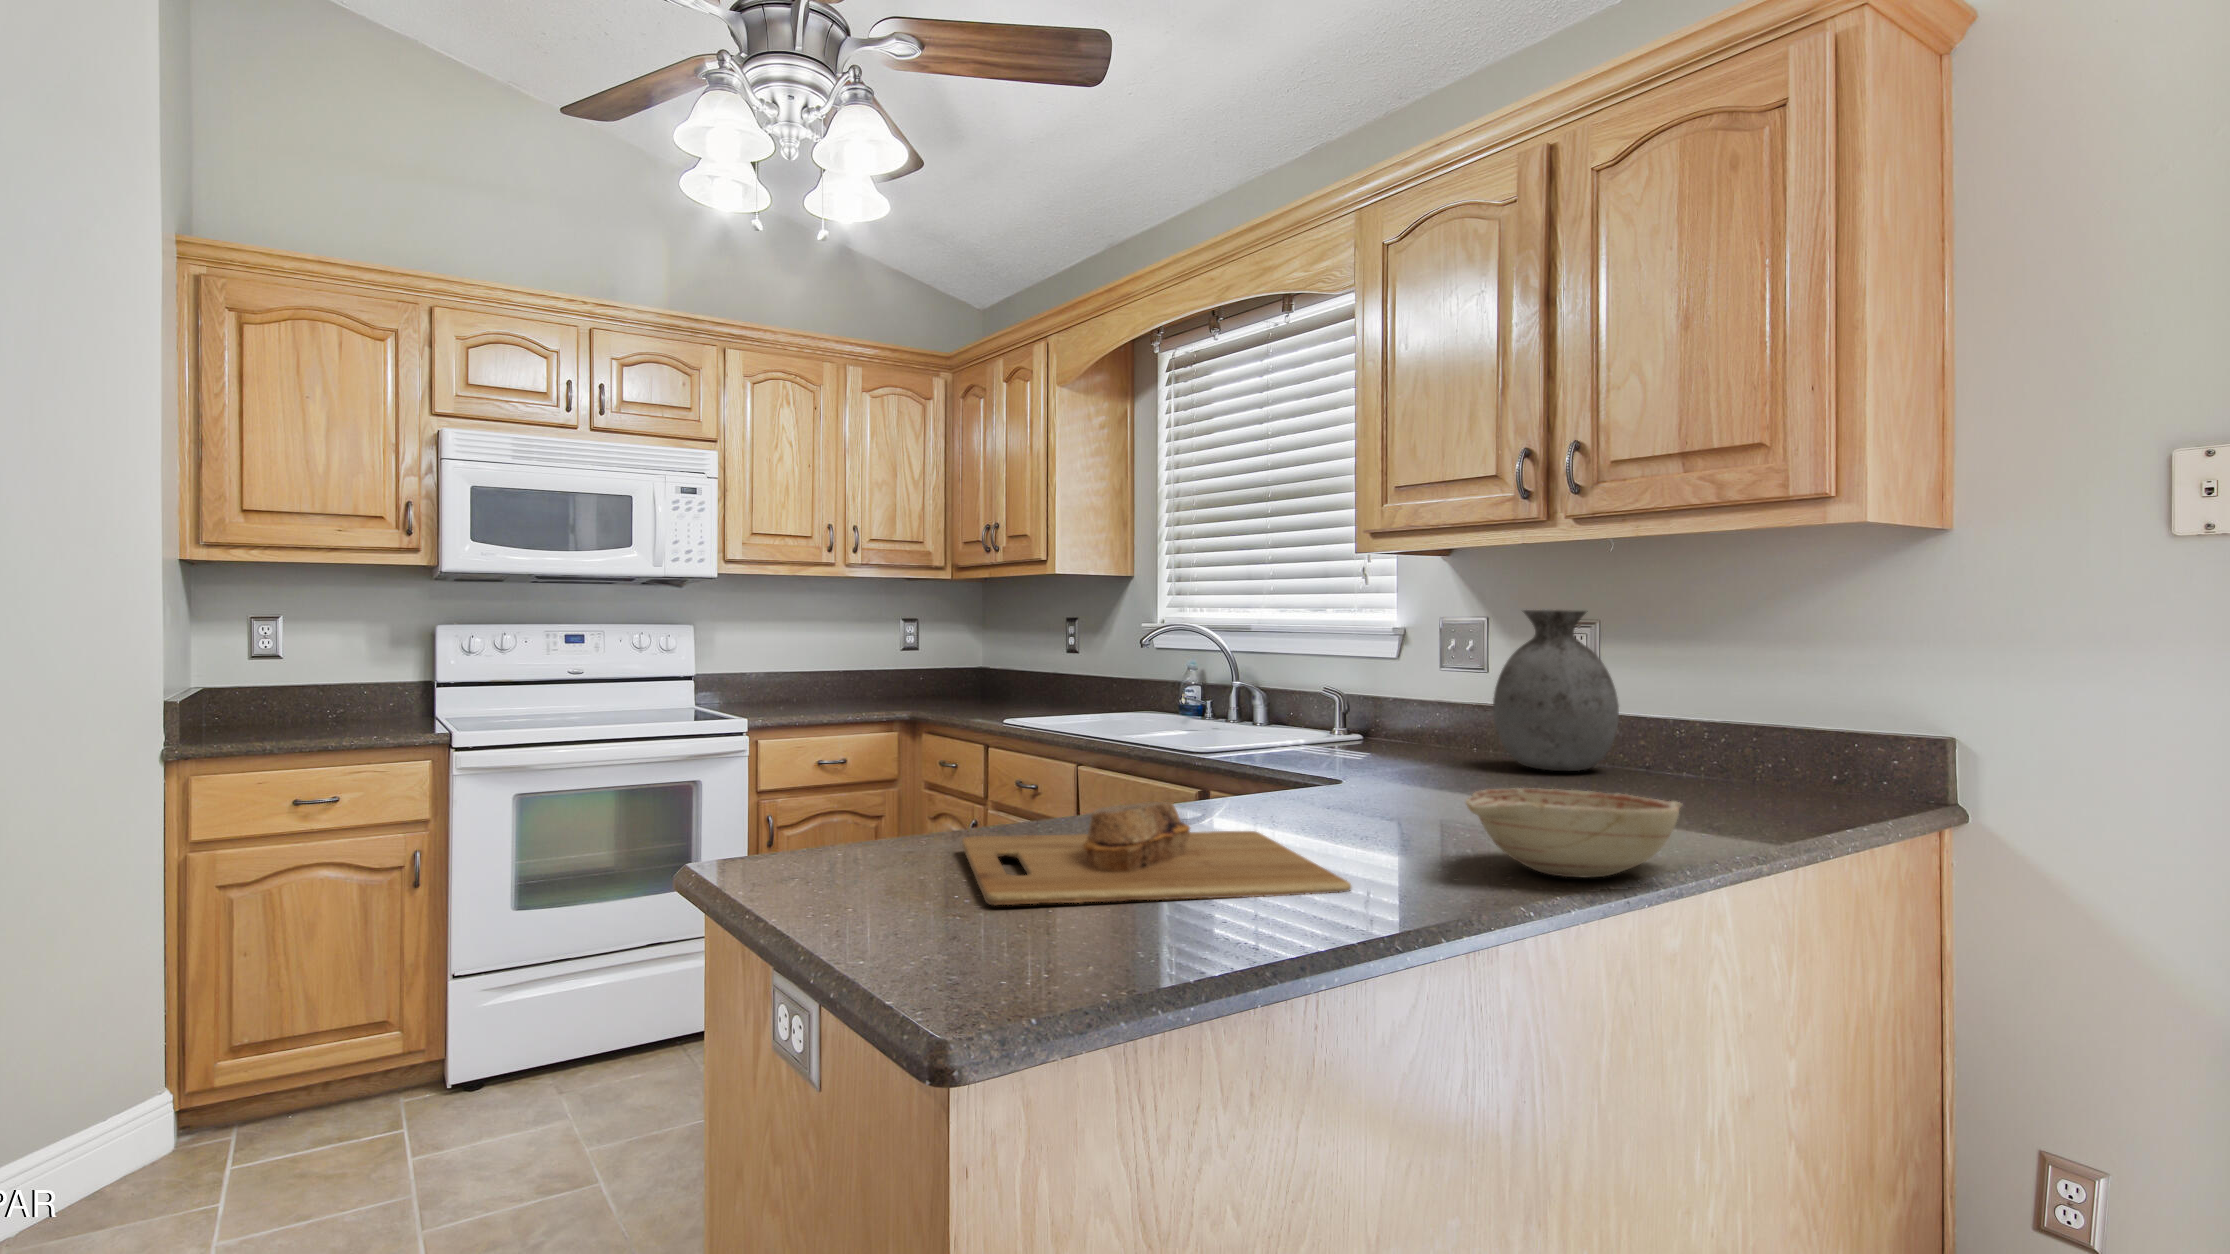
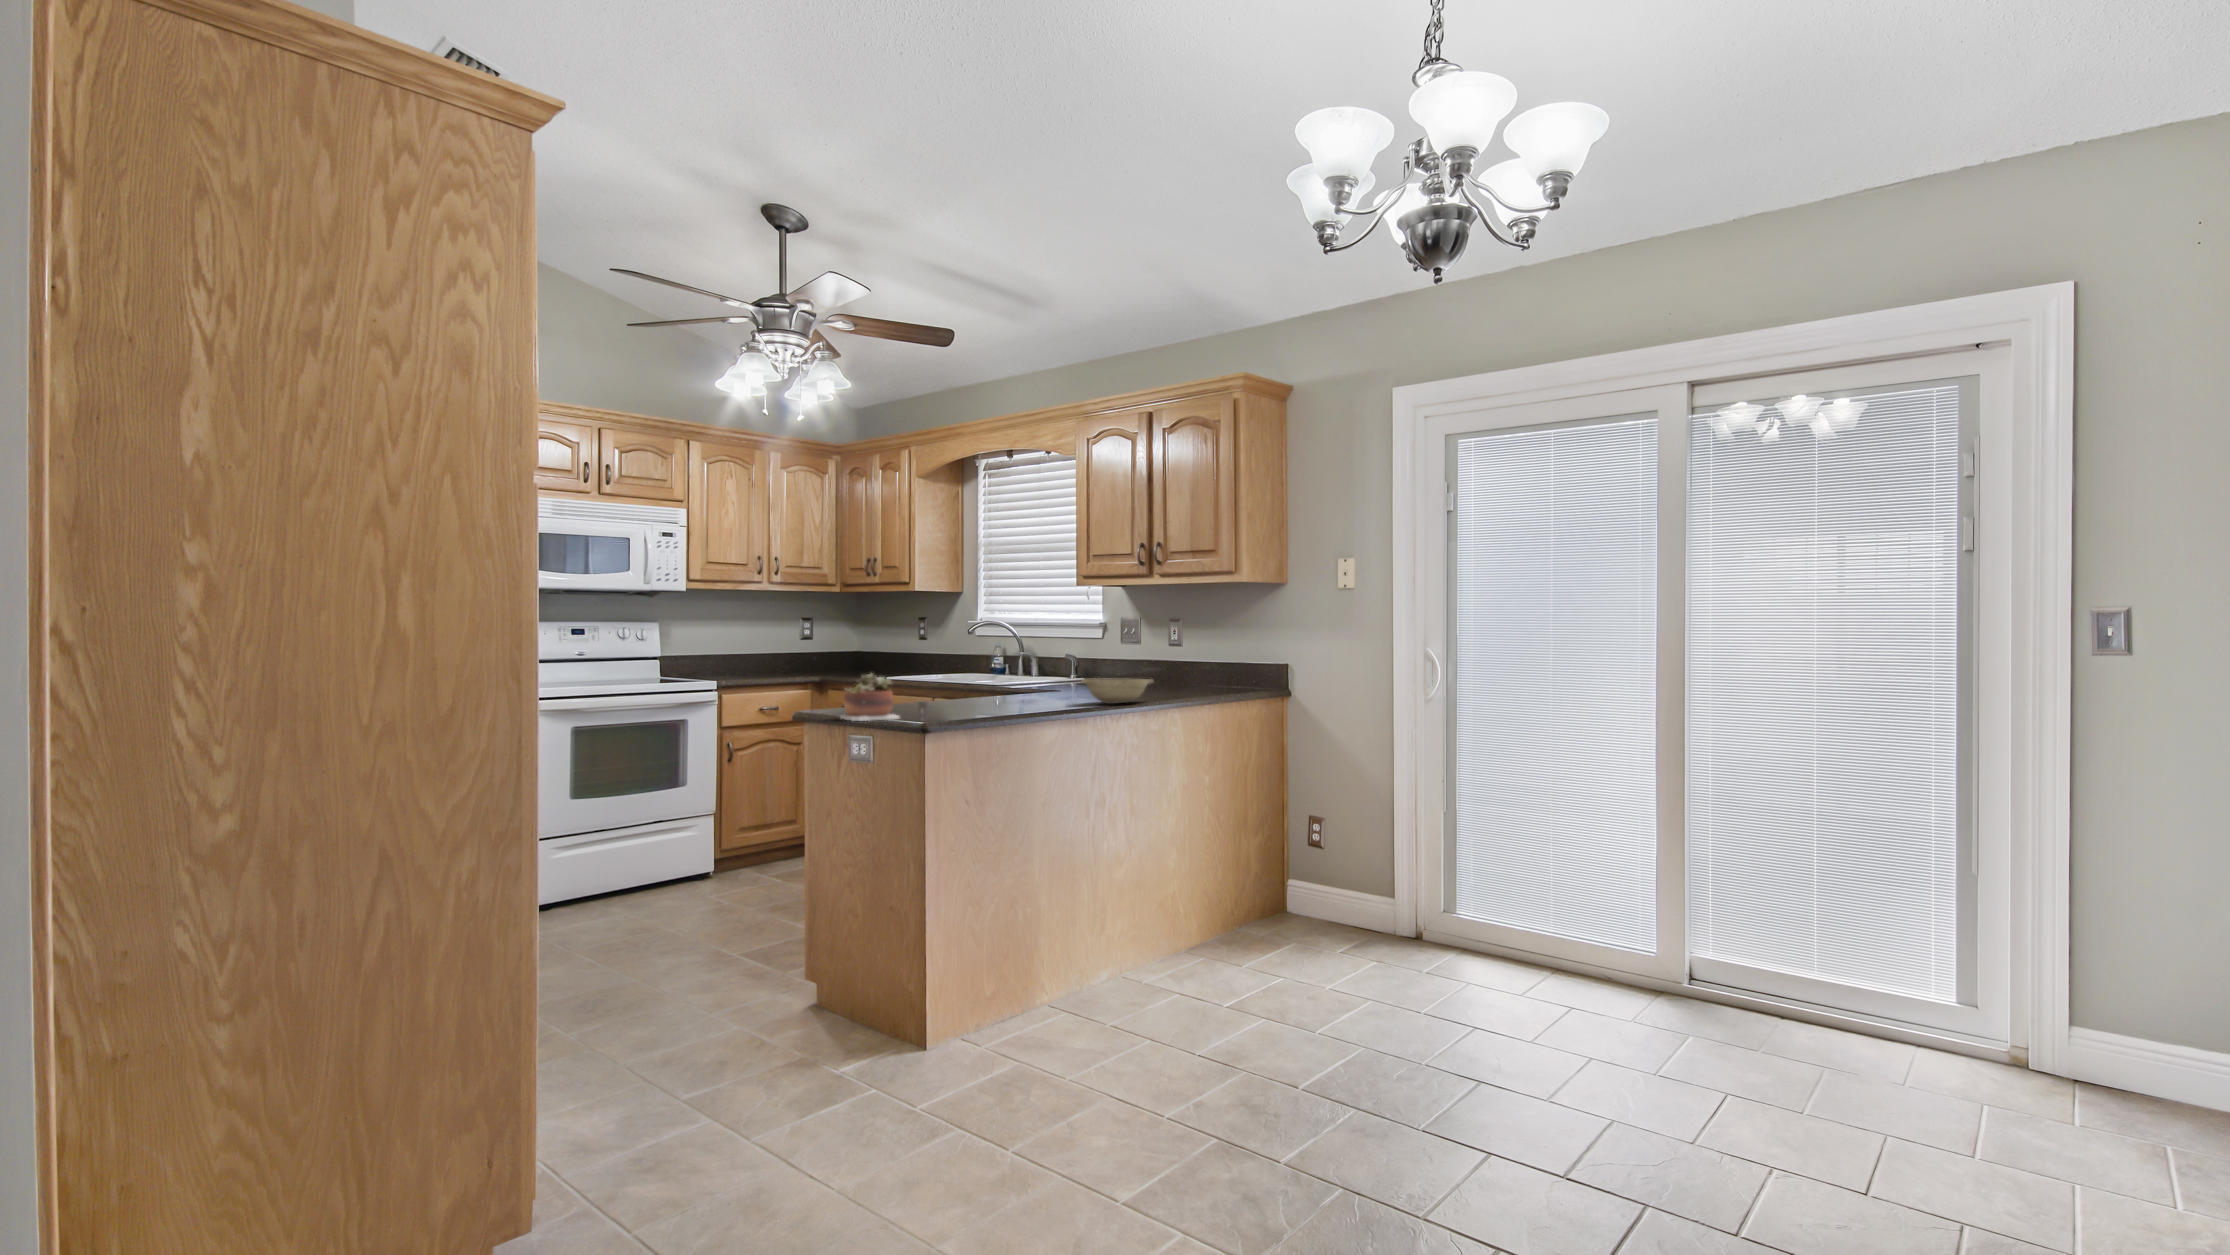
vase: present [1493,610,1619,771] -> none [1131,615,1182,686]
succulent plant: none [751,781,922,953] -> present [840,674,899,721]
cutting board: present [962,802,1351,905] -> none [899,685,1041,714]

